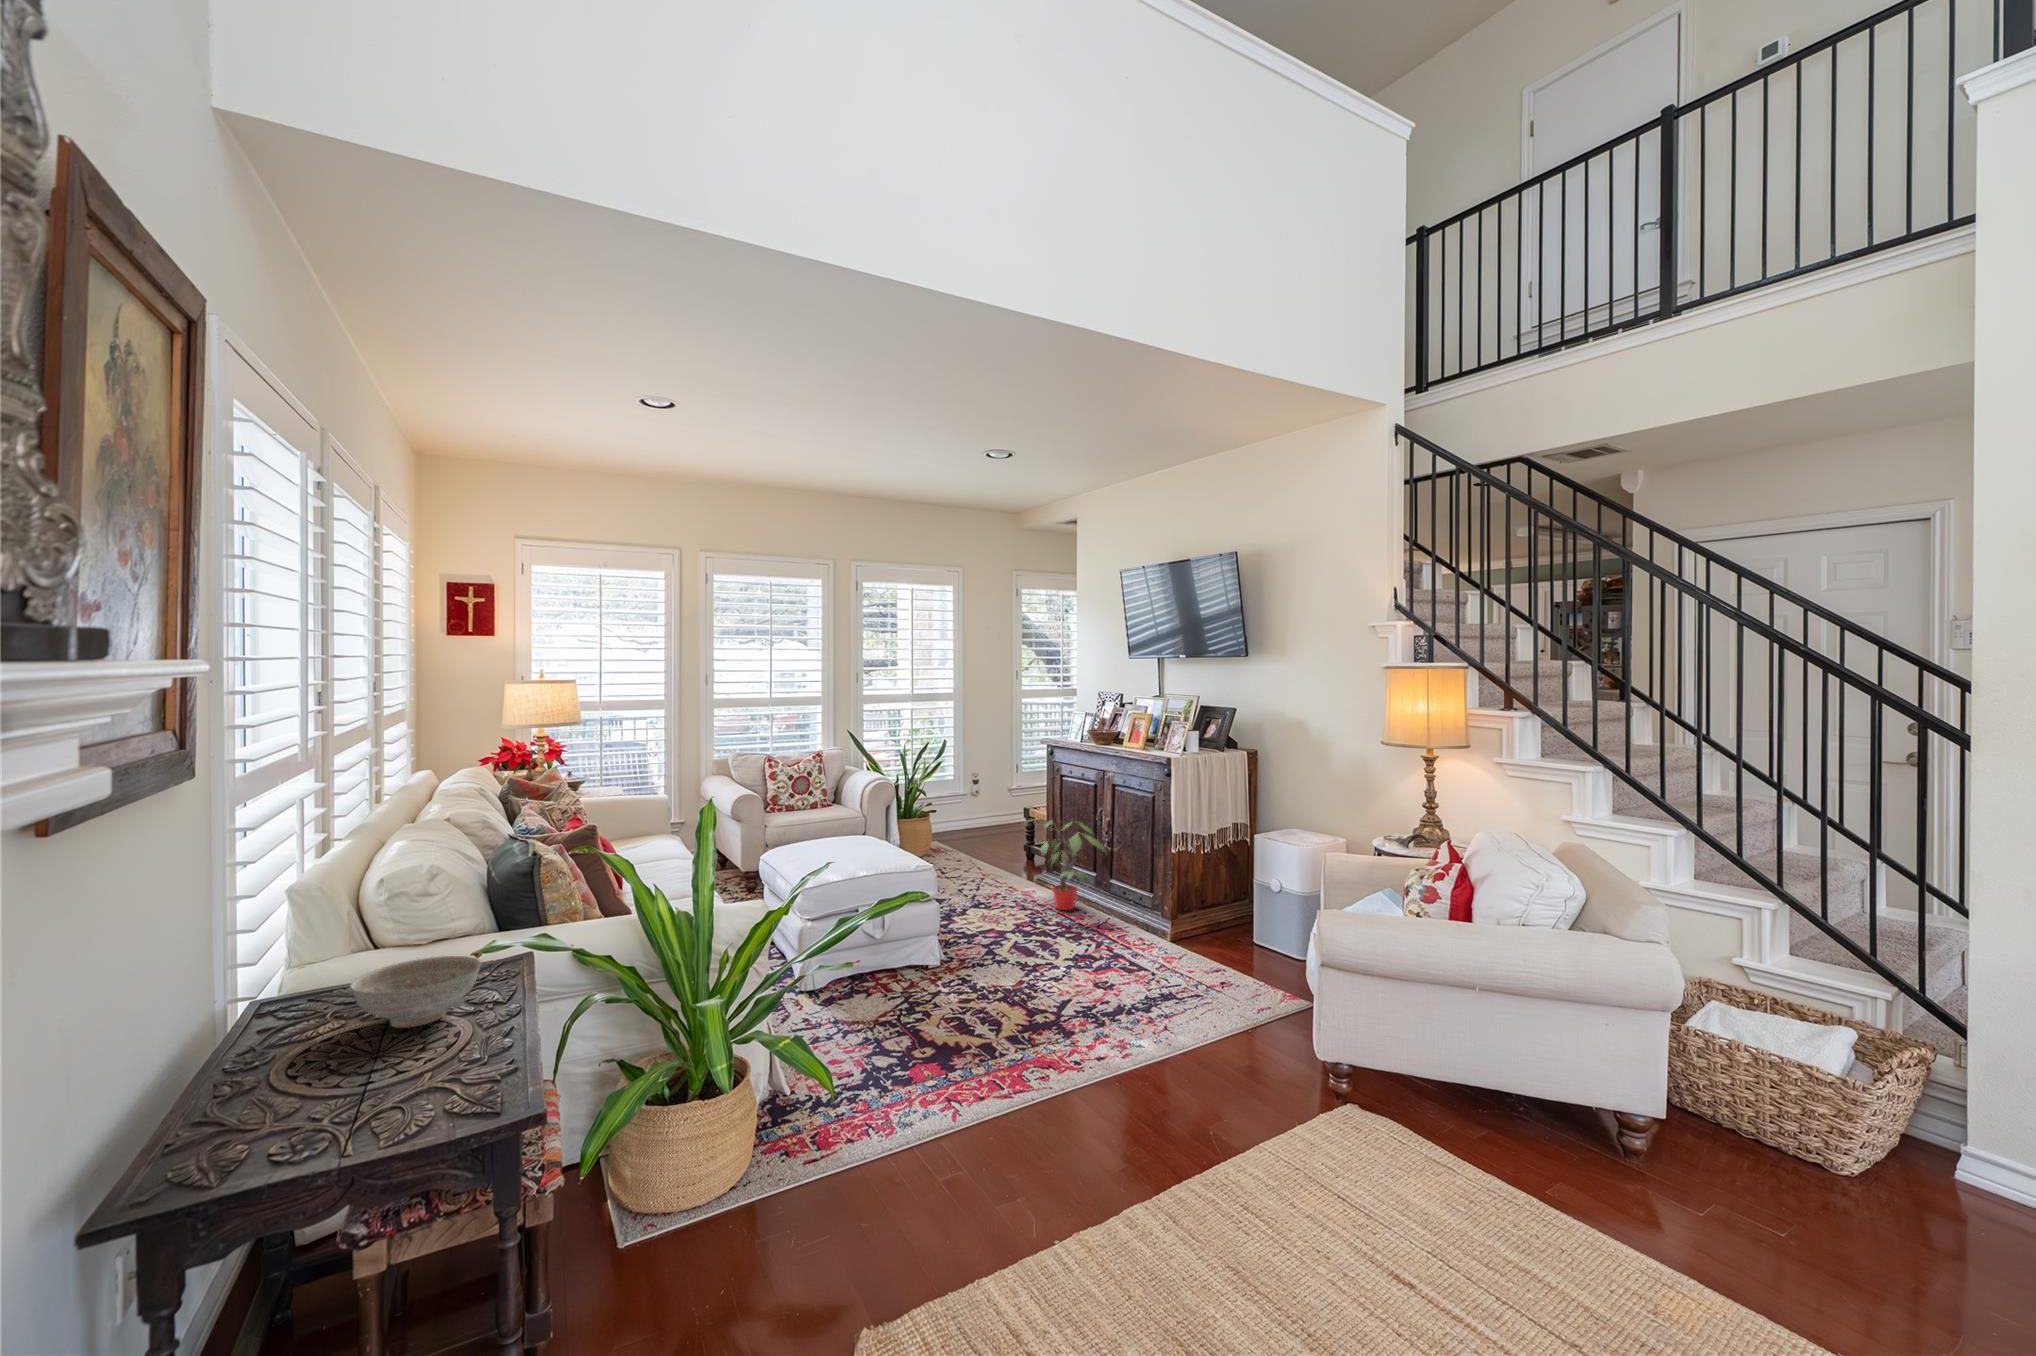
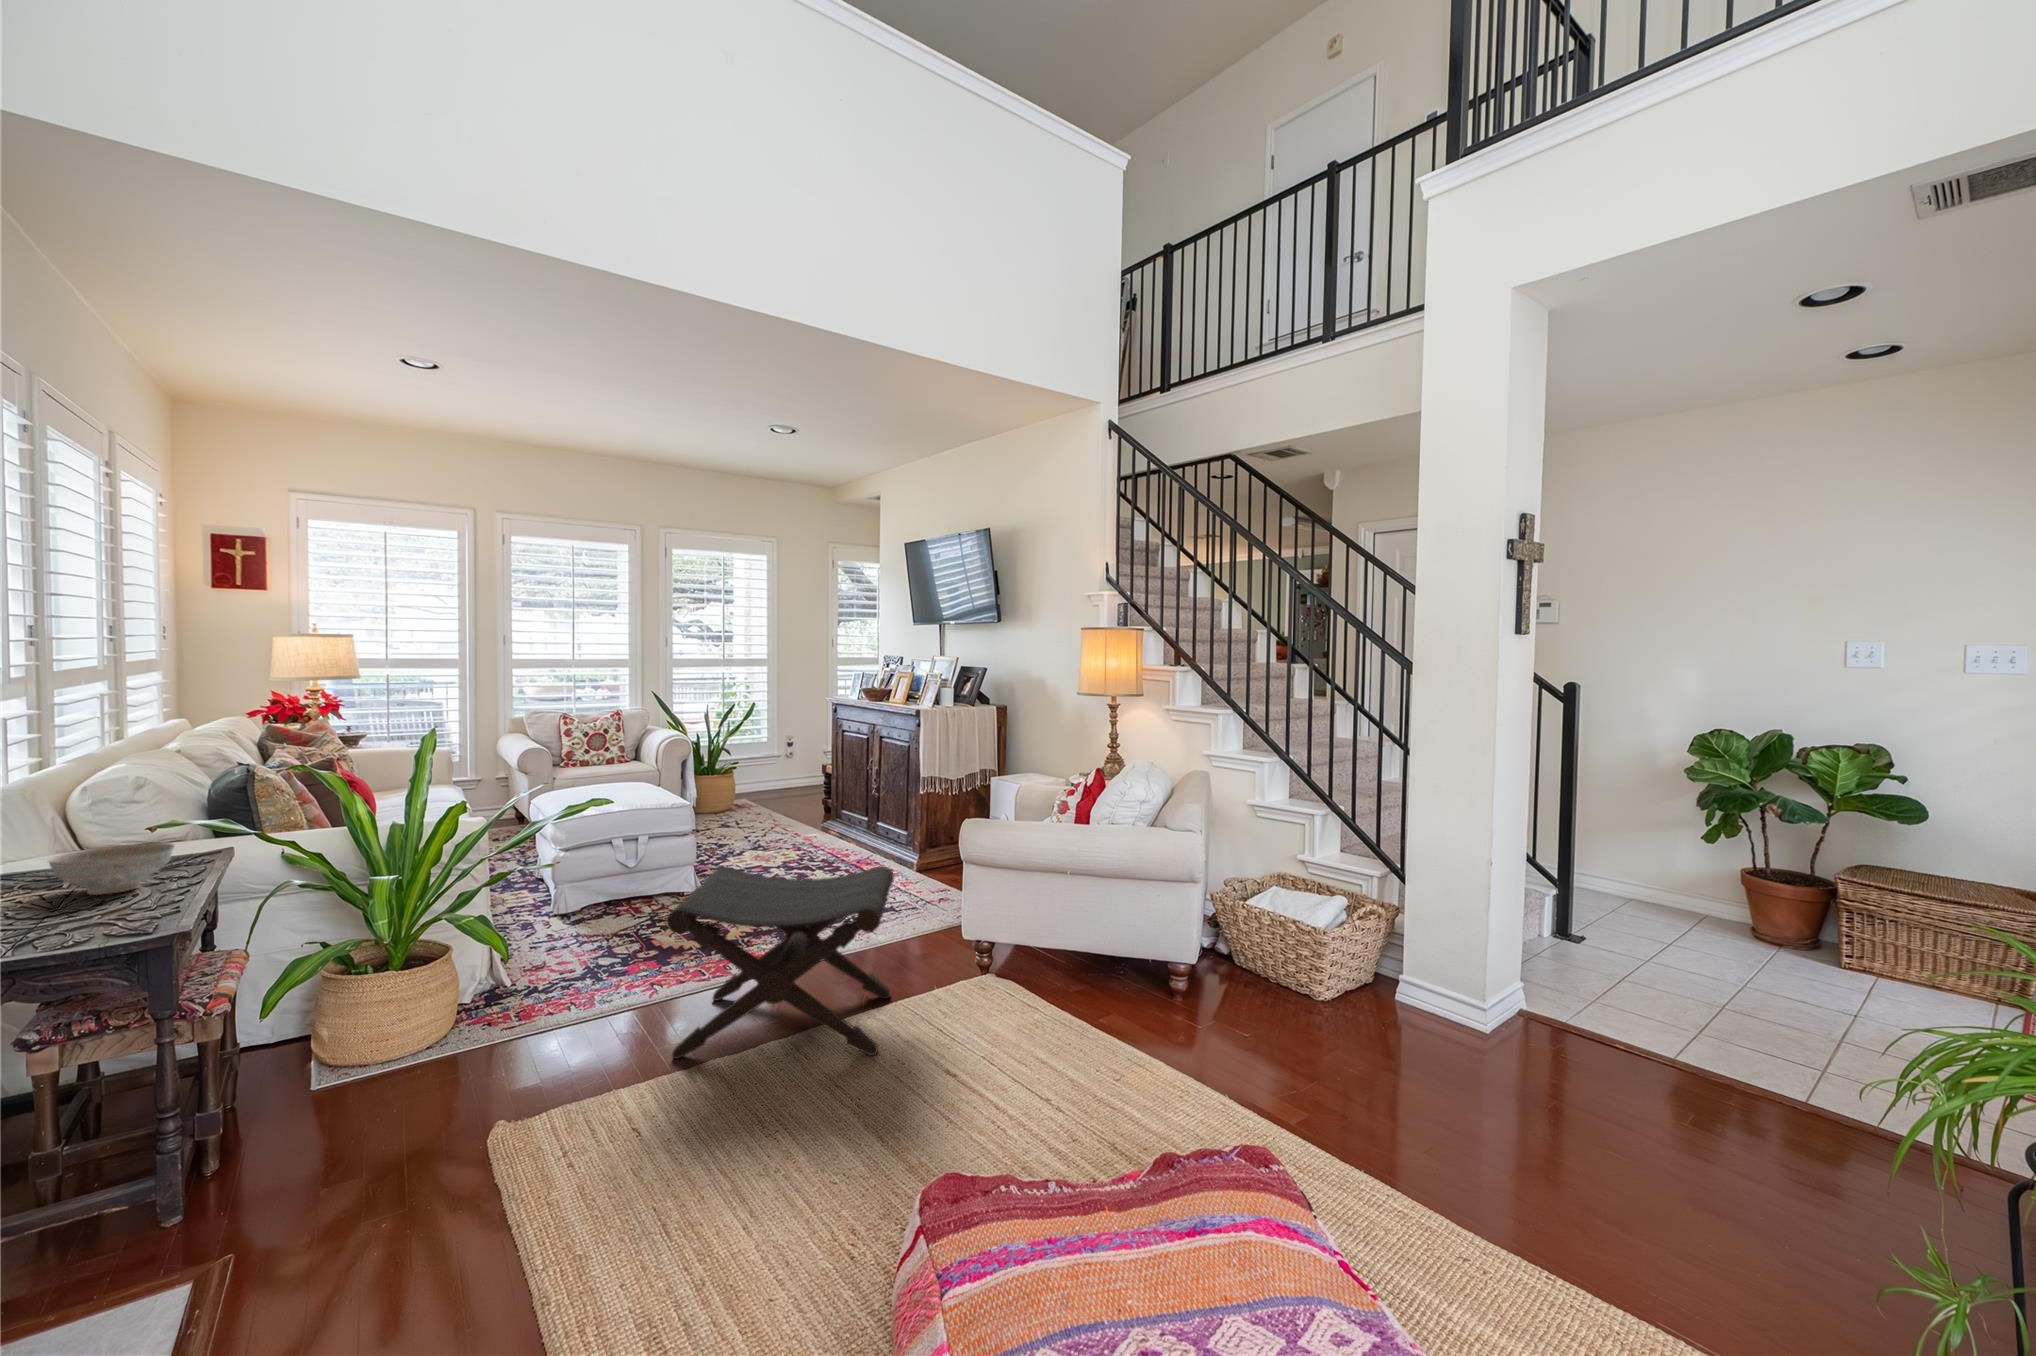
potted plant: present [1024,819,1106,910] -> none [792,768,867,849]
footstool: none [1021,967,1289,1235] -> present [667,866,894,1058]

